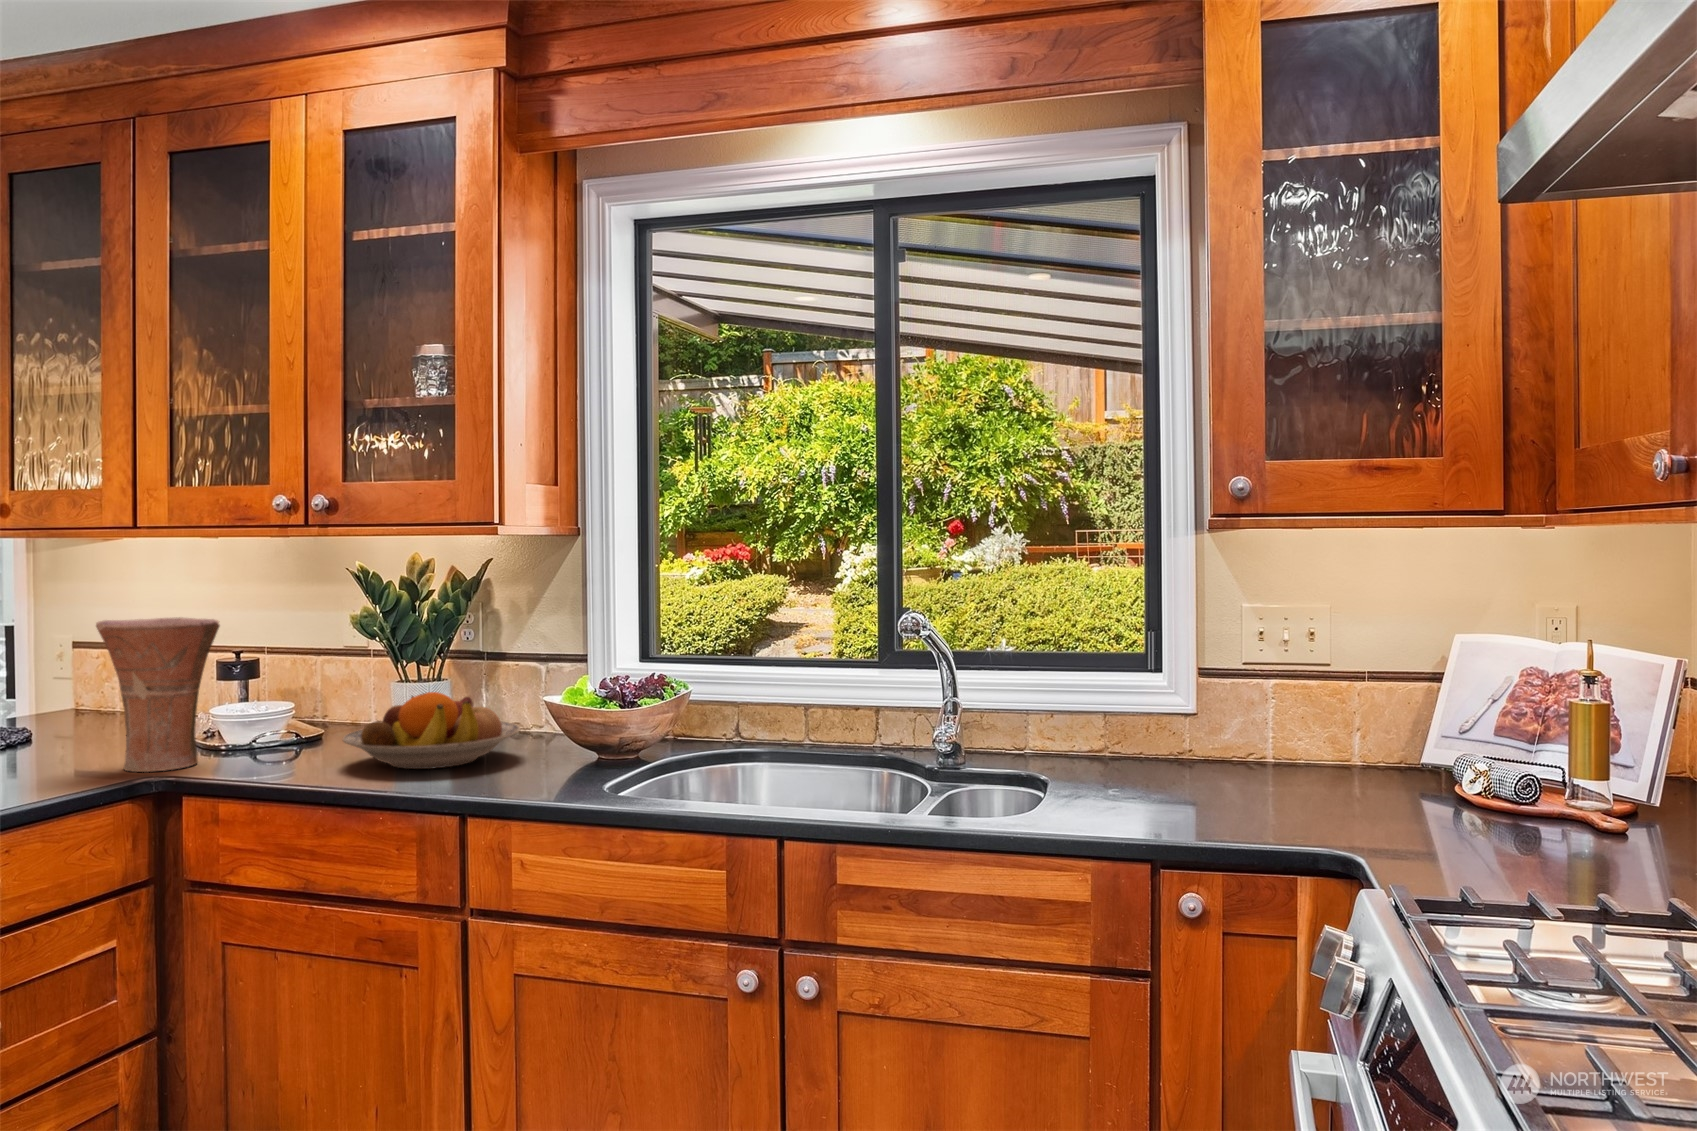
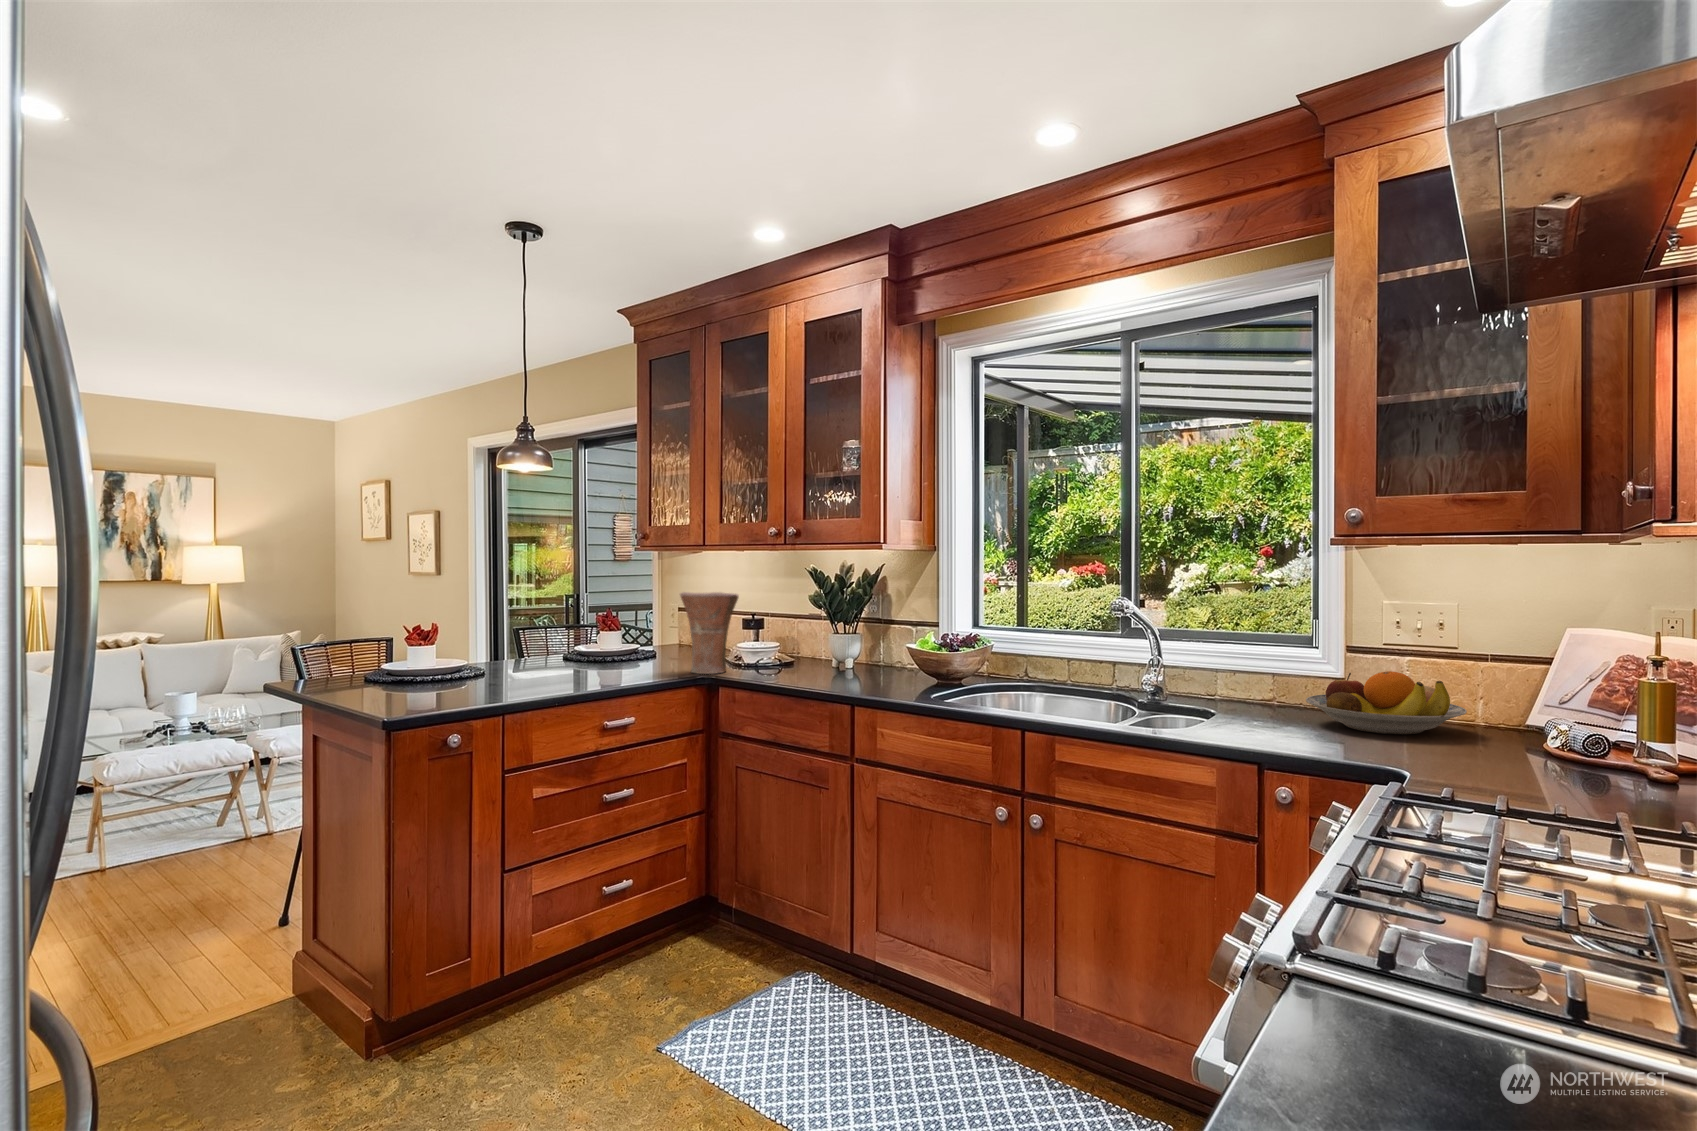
fruit bowl: present [343,692,520,769] -> present [1306,671,1467,734]

